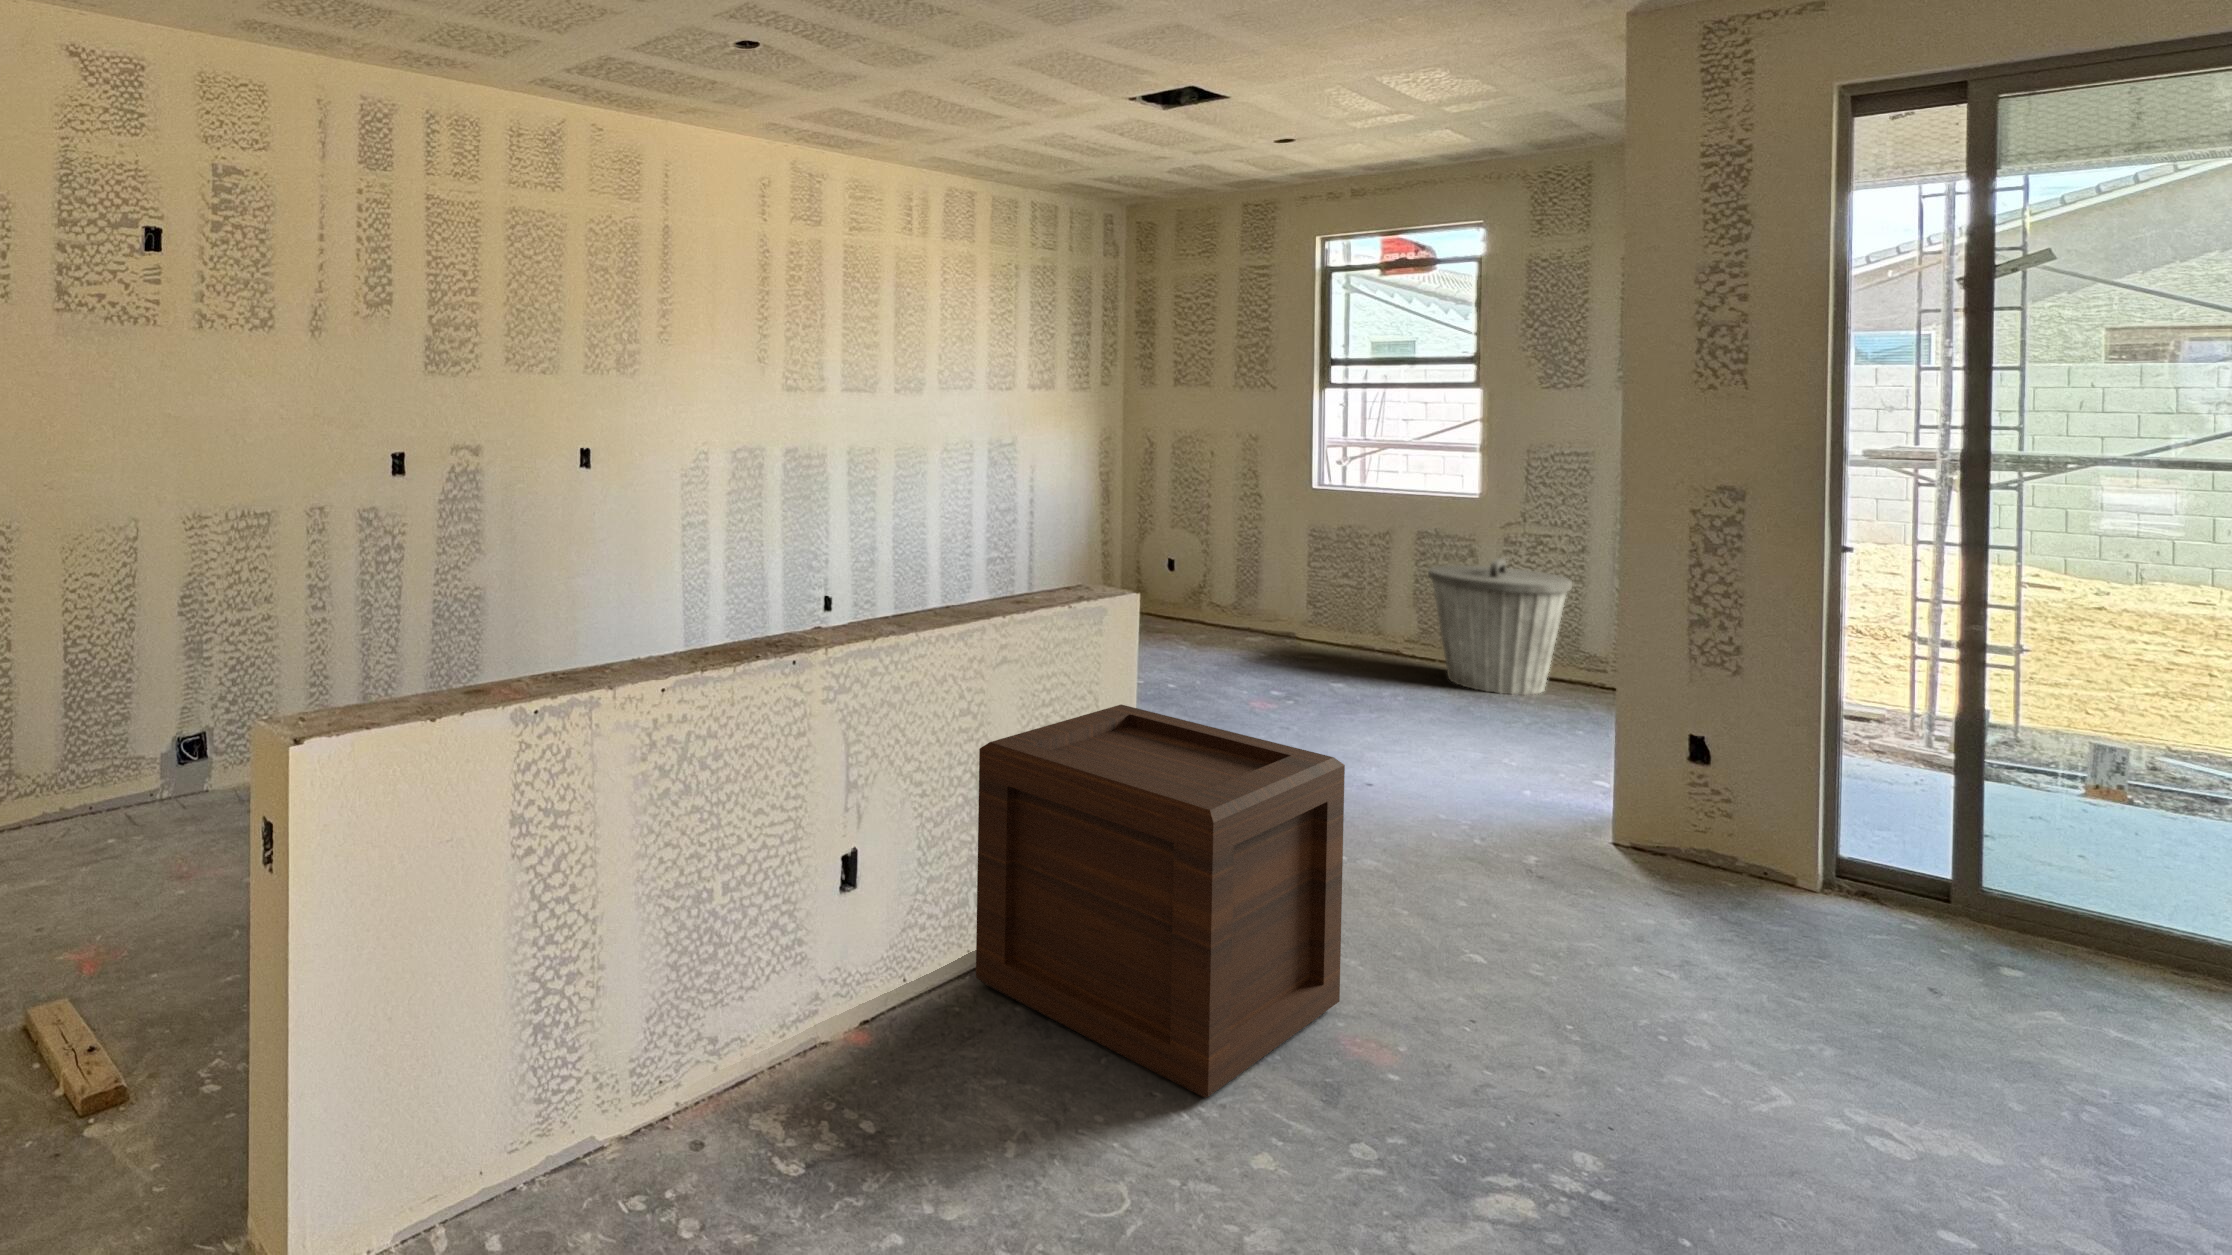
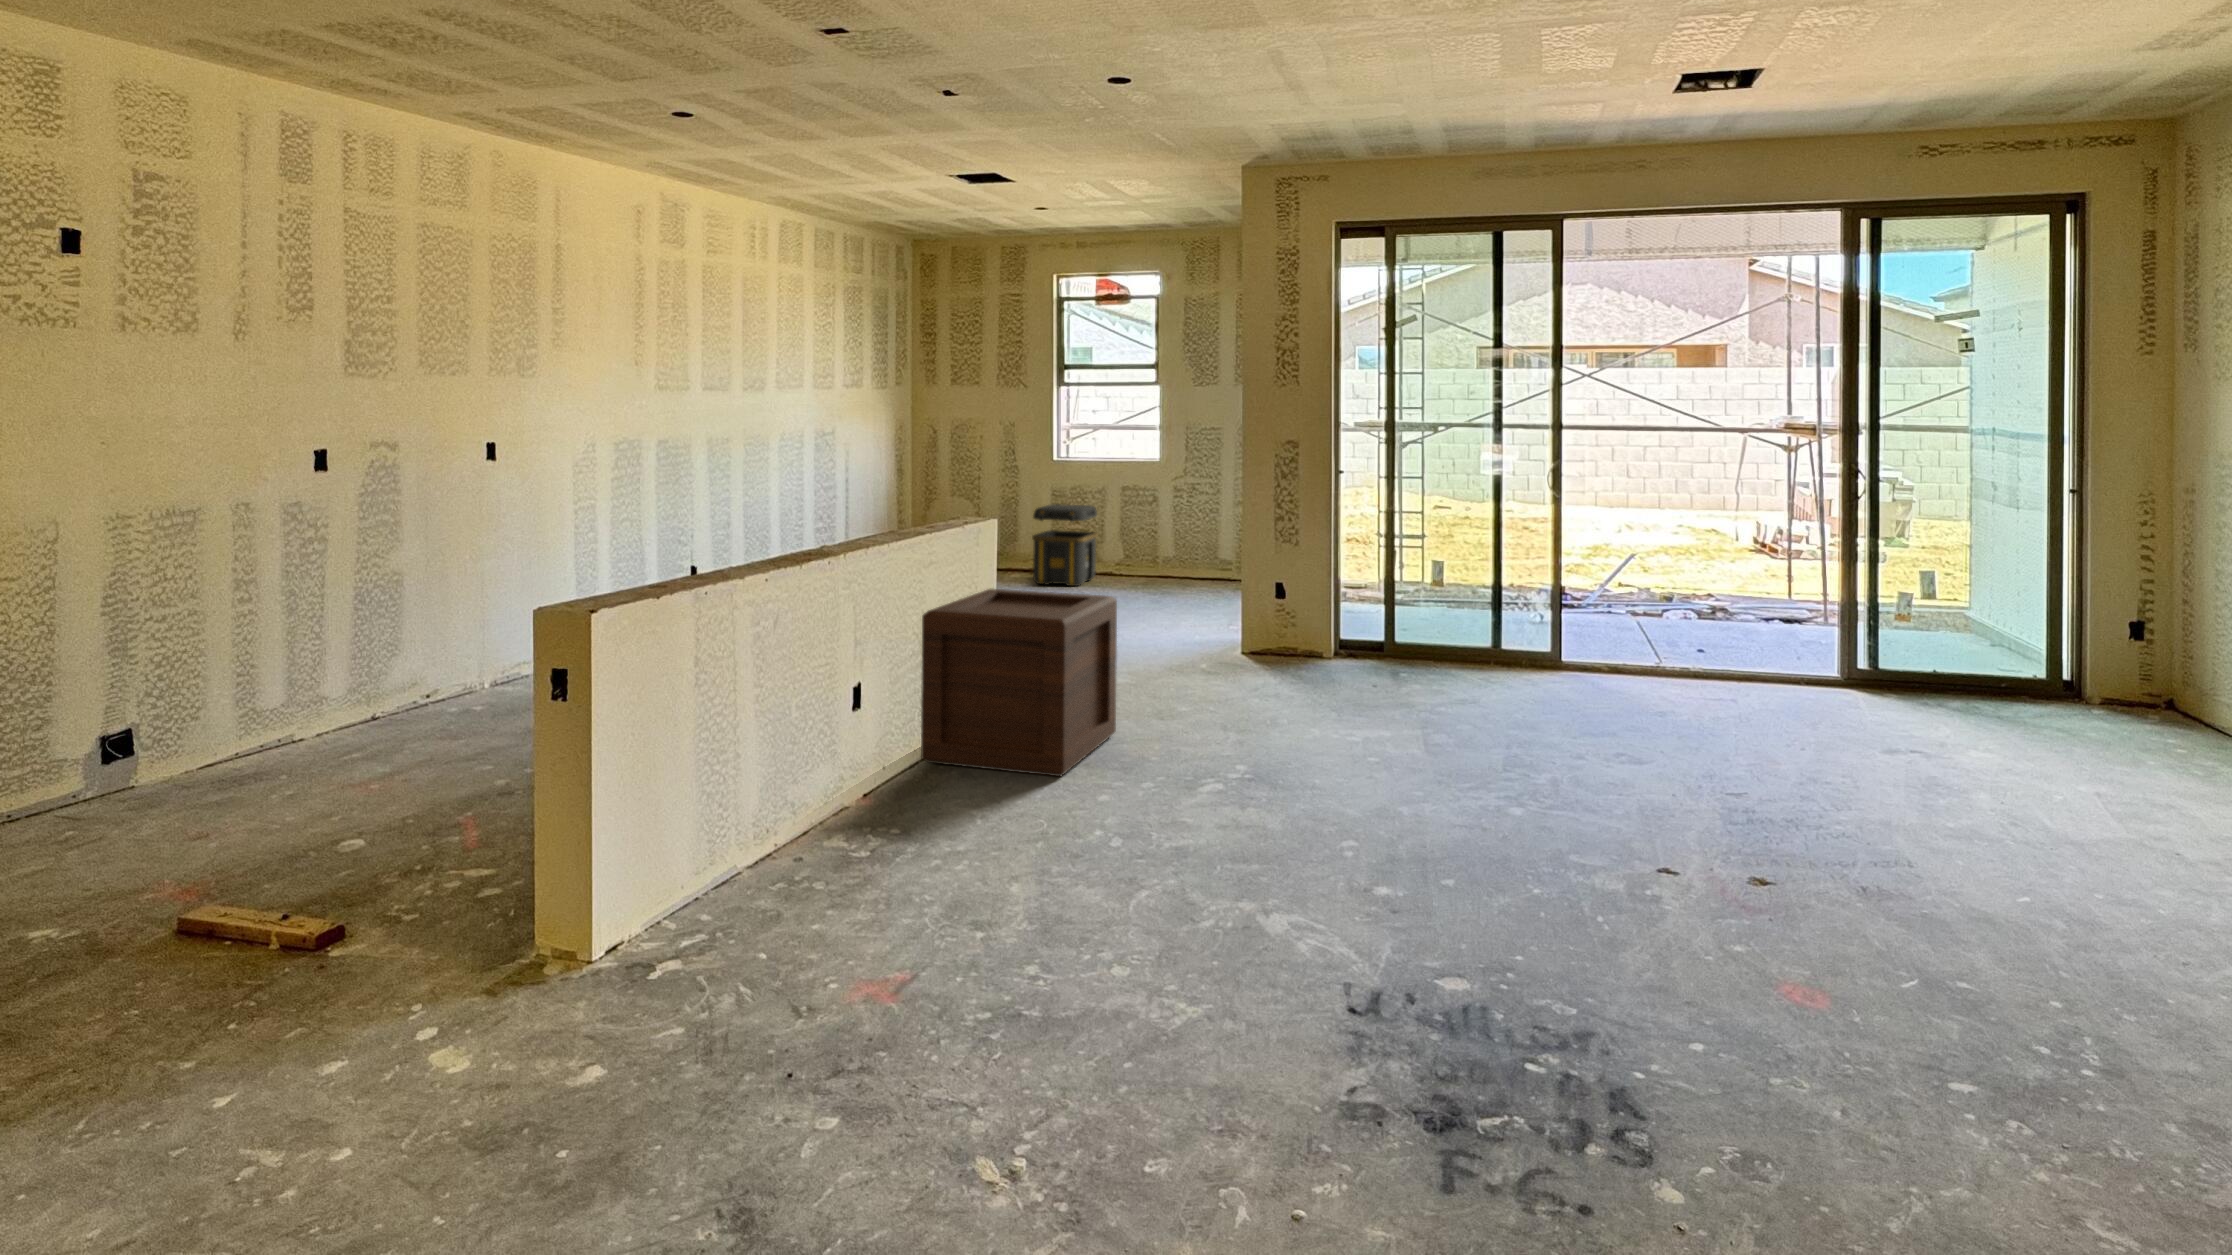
toolbox: none [1274,546,1376,662] -> present [1032,504,1098,586]
trash can: present [1428,558,1572,695] -> none [1131,503,1212,593]

